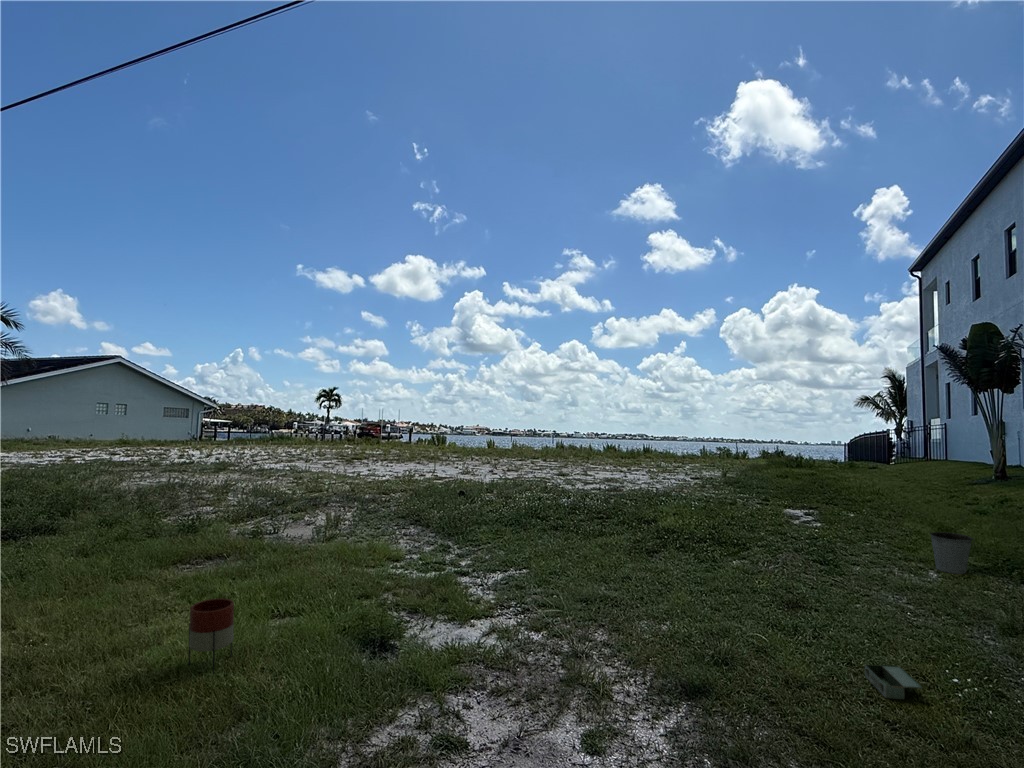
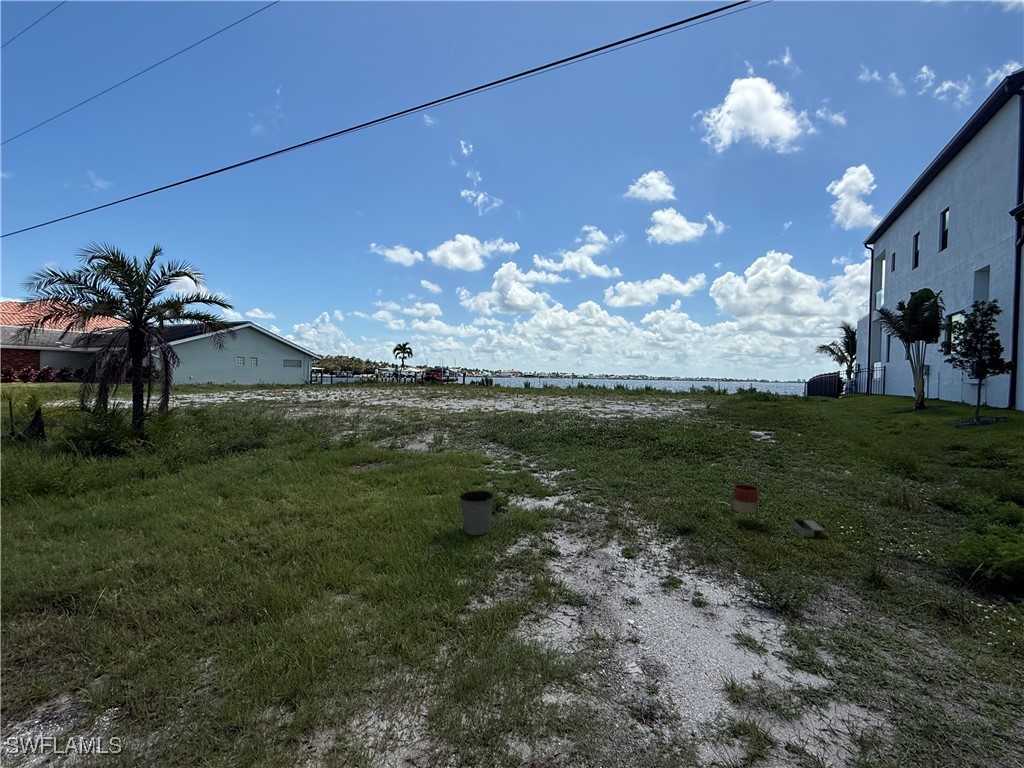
bucket: present [930,532,974,574] -> present [459,490,494,535]
planter: present [188,598,234,674] -> present [731,484,759,525]

